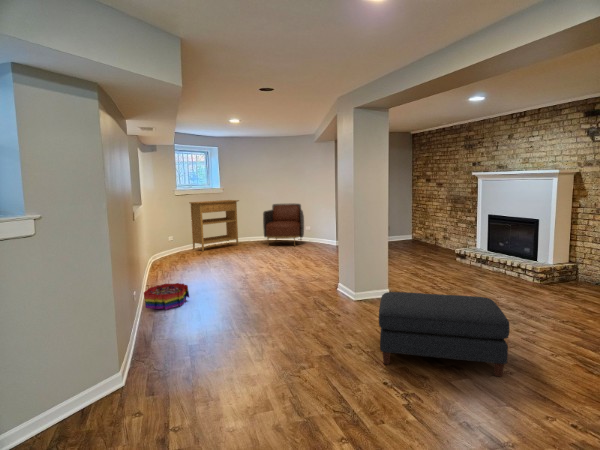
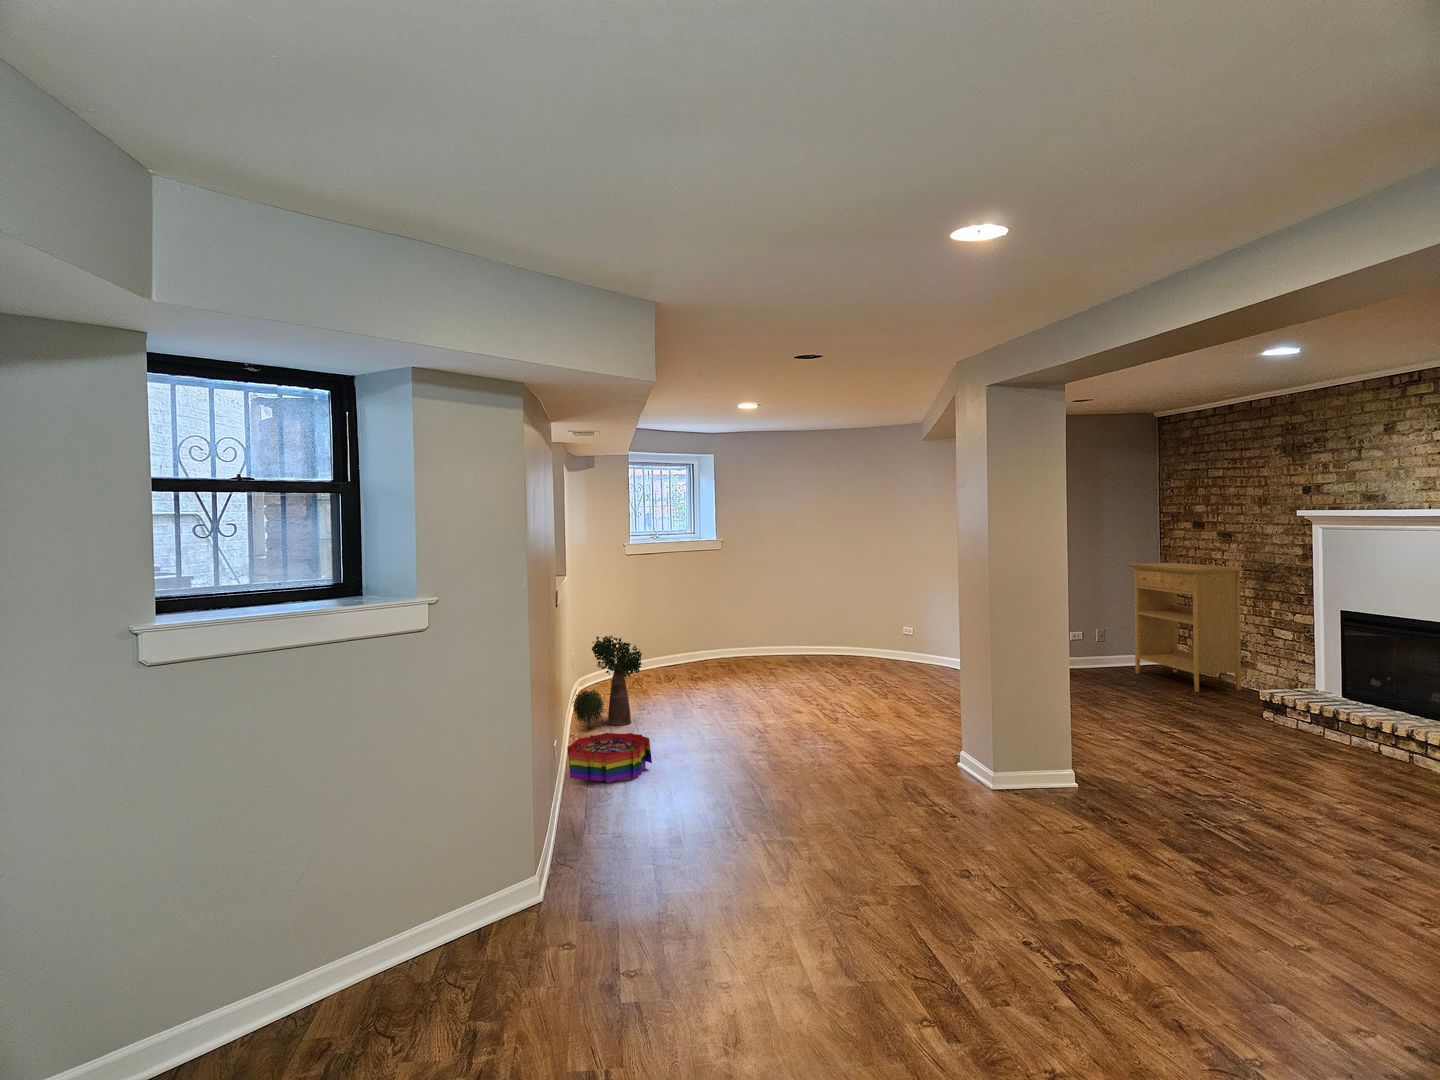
console table: present [189,200,239,251] -> present [1127,563,1244,692]
armchair: present [263,203,304,246] -> none [808,574,899,671]
potted plant: none [148,234,184,281] -> present [573,636,642,728]
ottoman: present [379,292,510,377] -> none [1020,767,1296,954]

